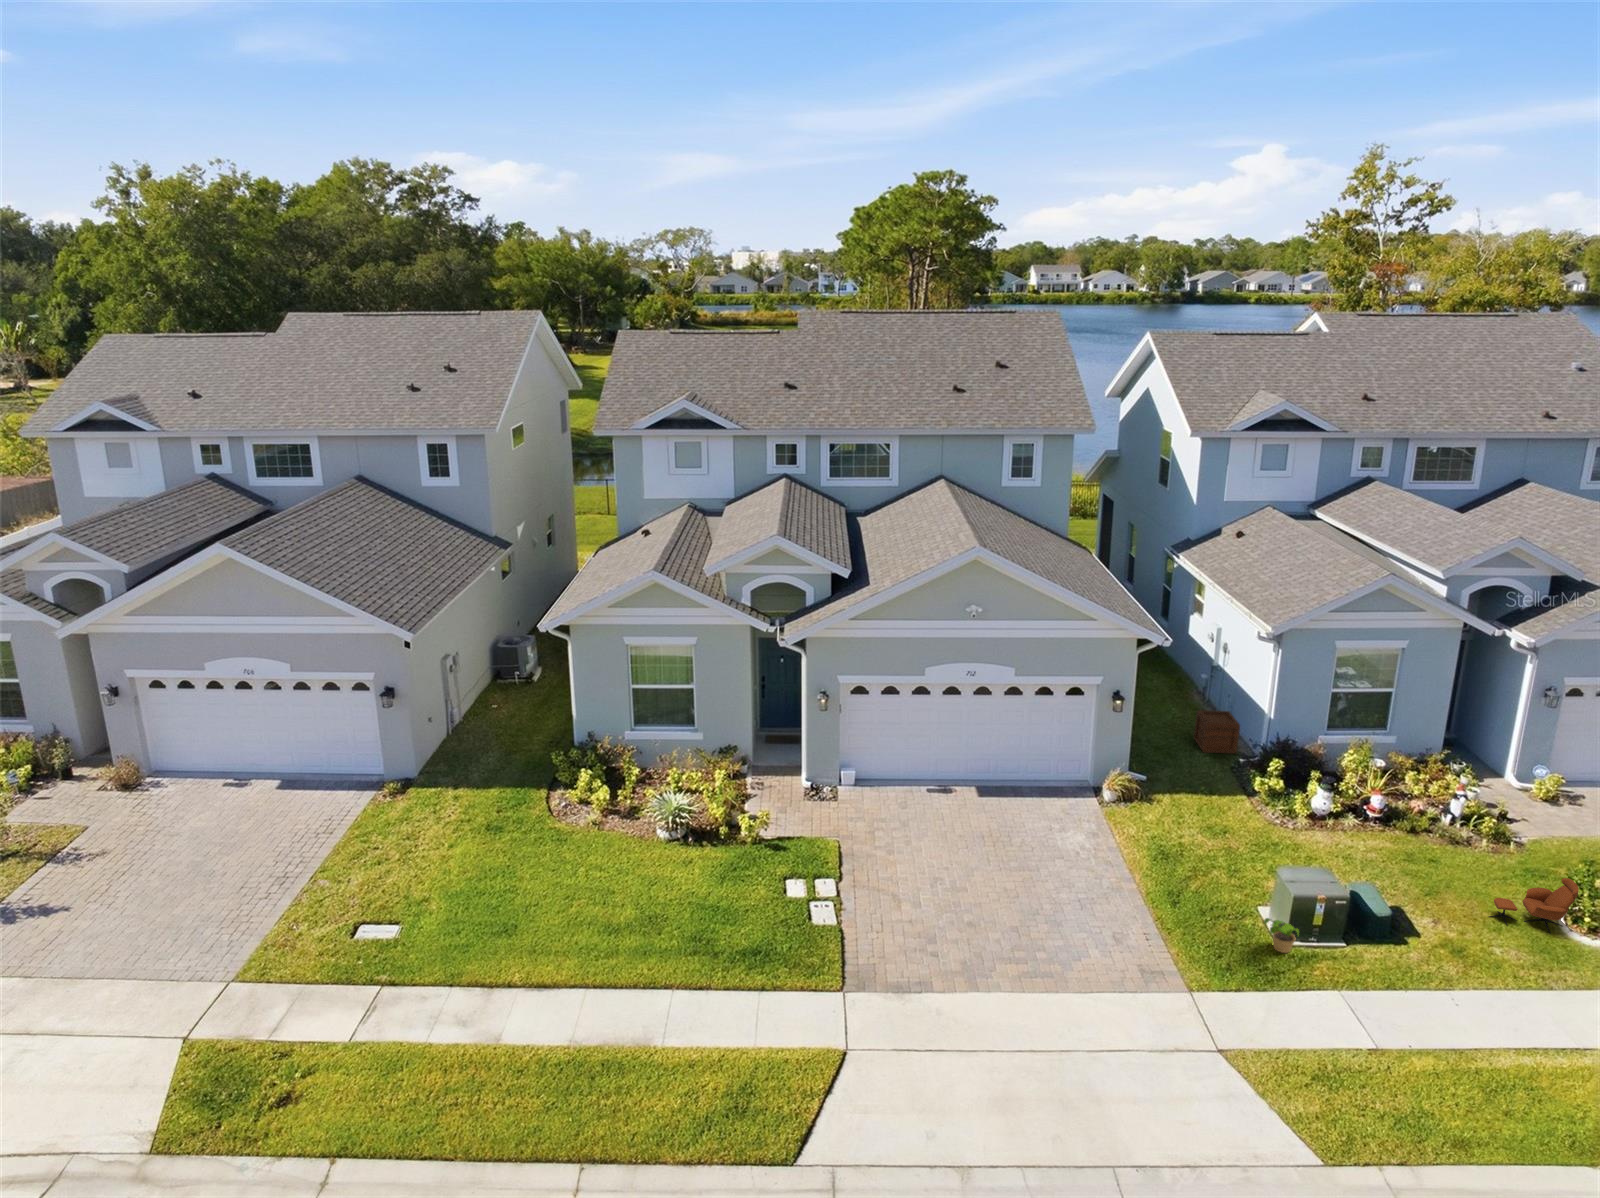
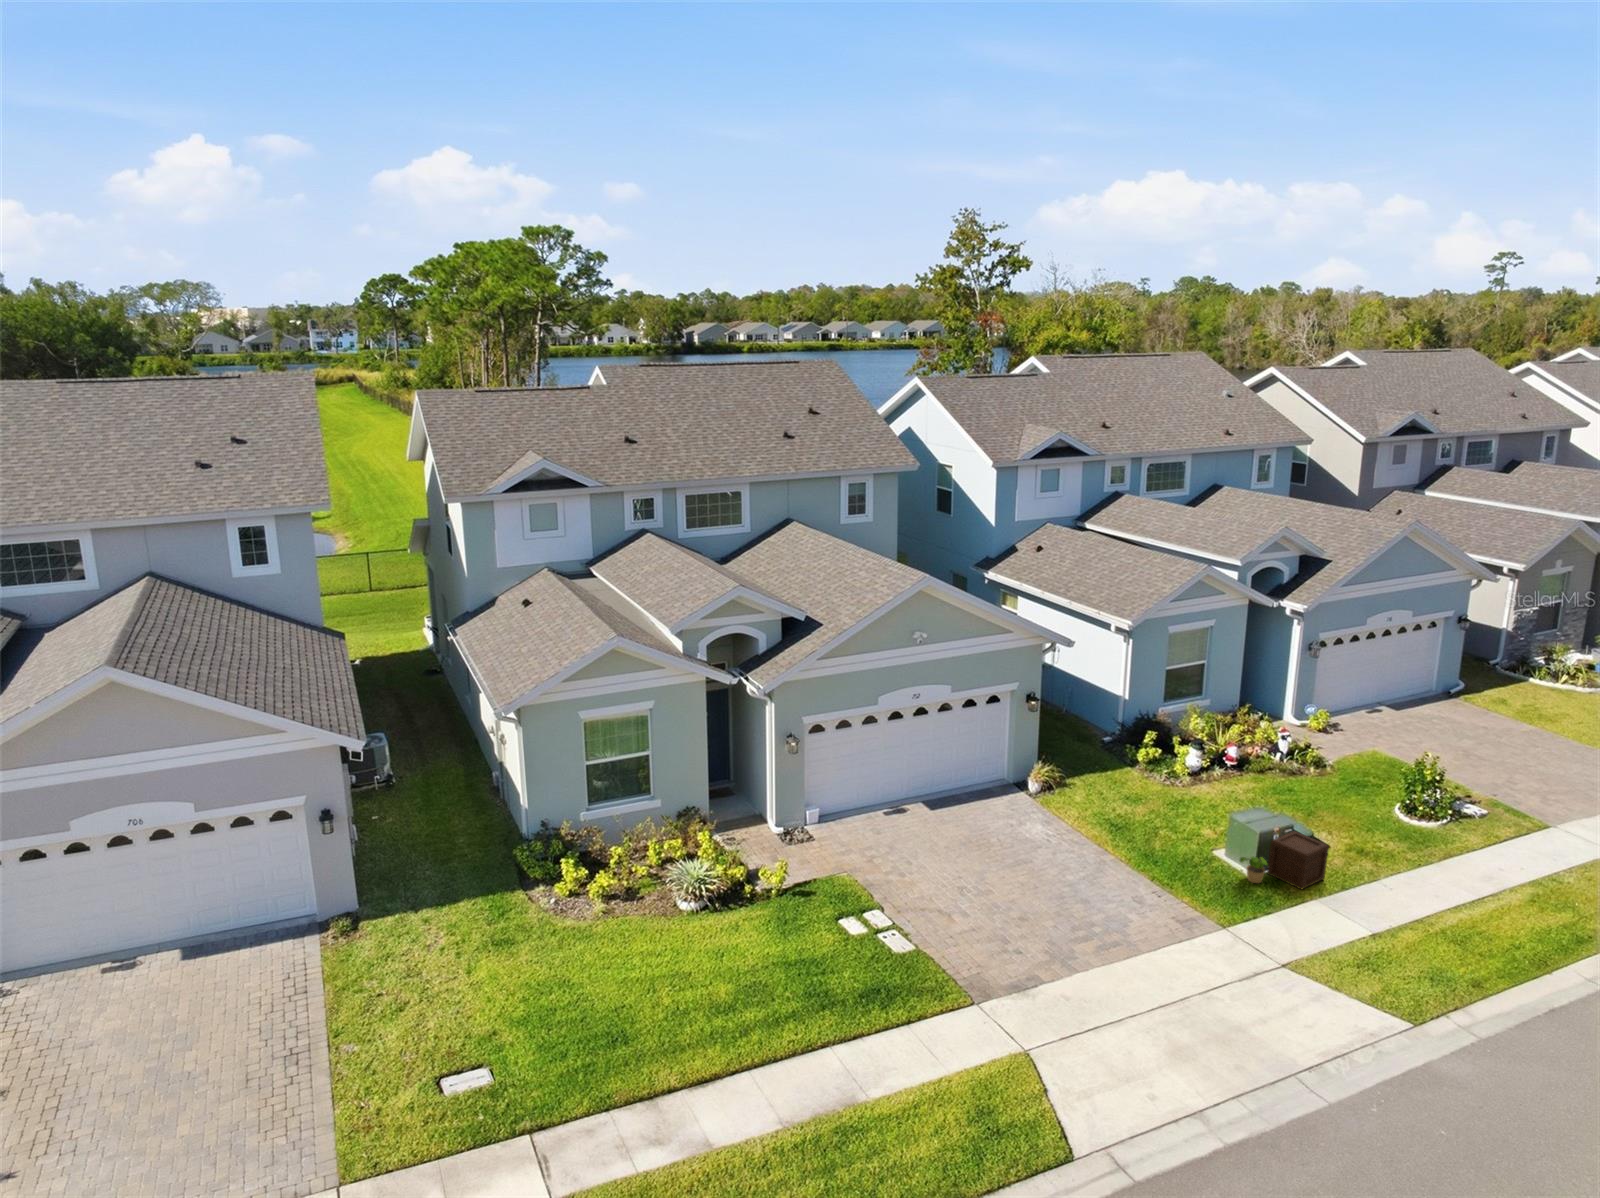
wooden crate: present [1194,710,1240,754] -> present [1267,831,1329,889]
lounge chair: present [1489,878,1579,934] -> none [1356,782,1414,828]

